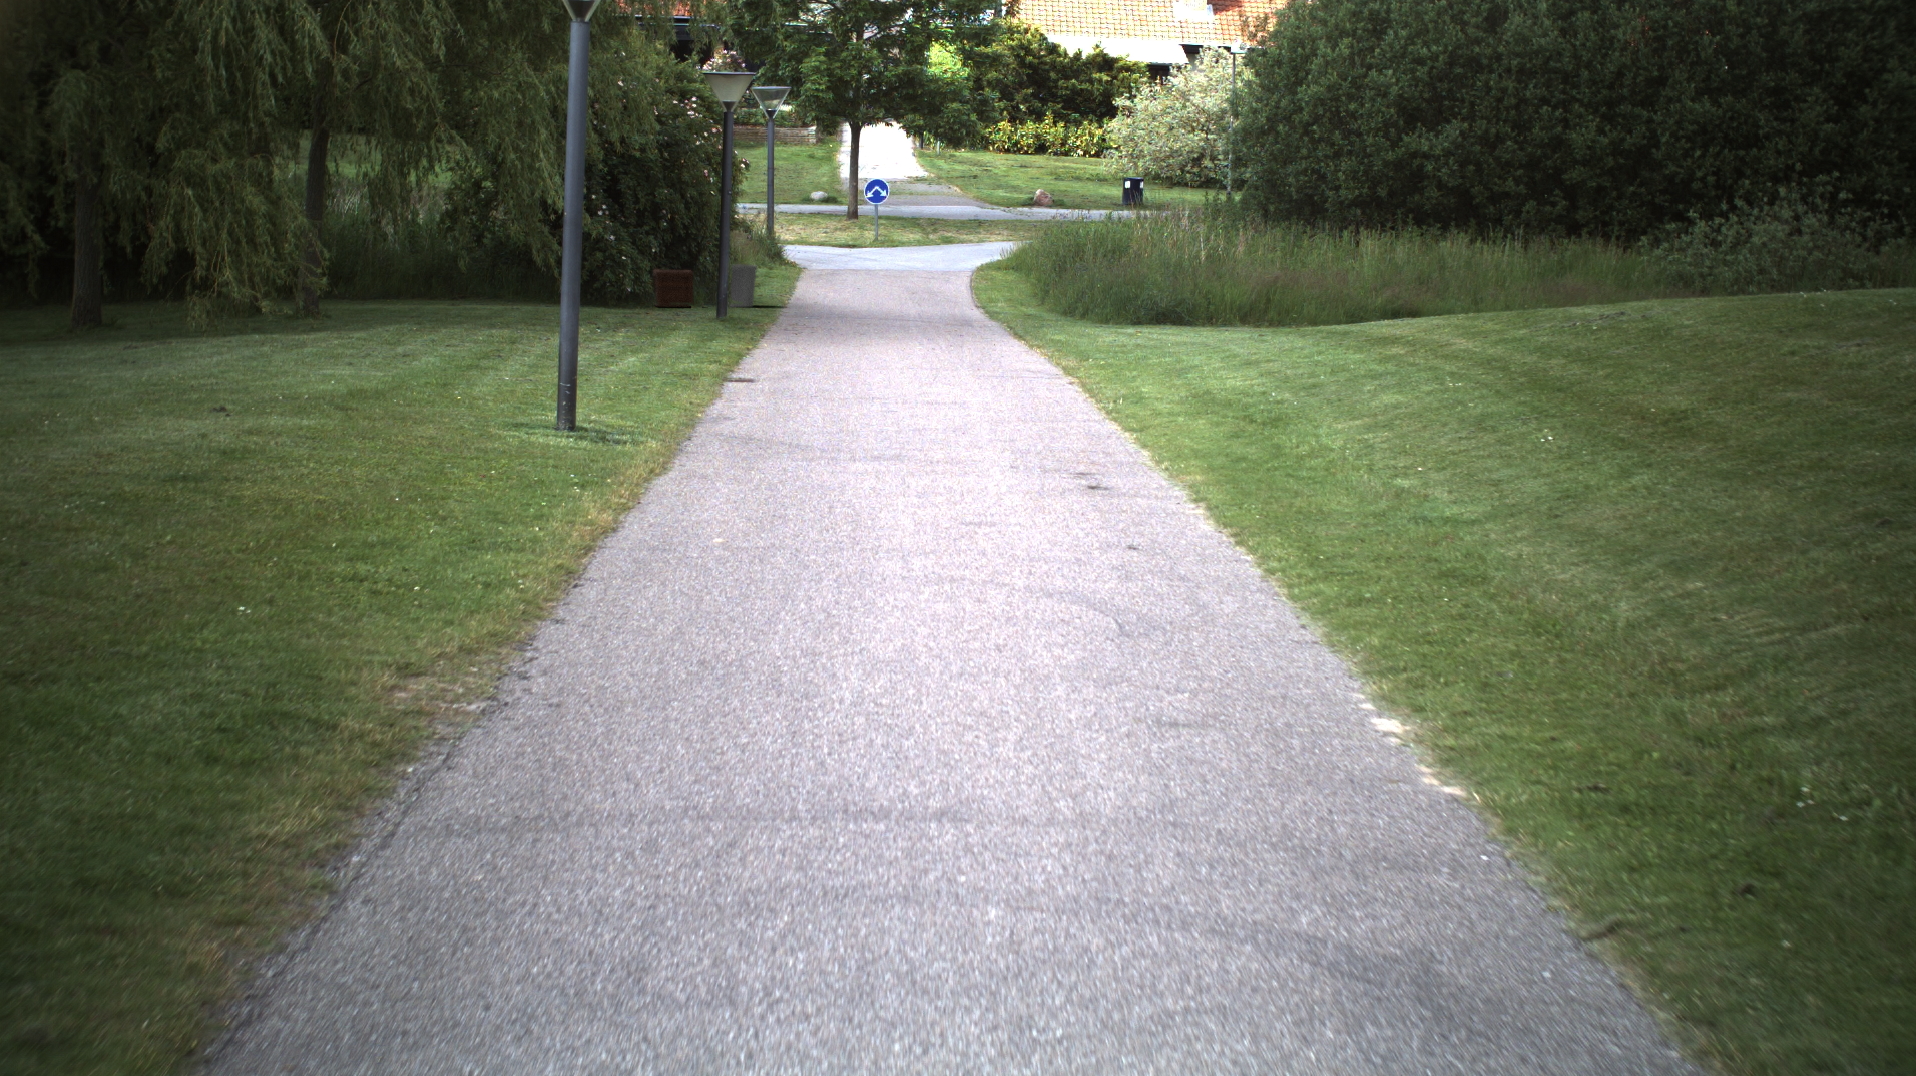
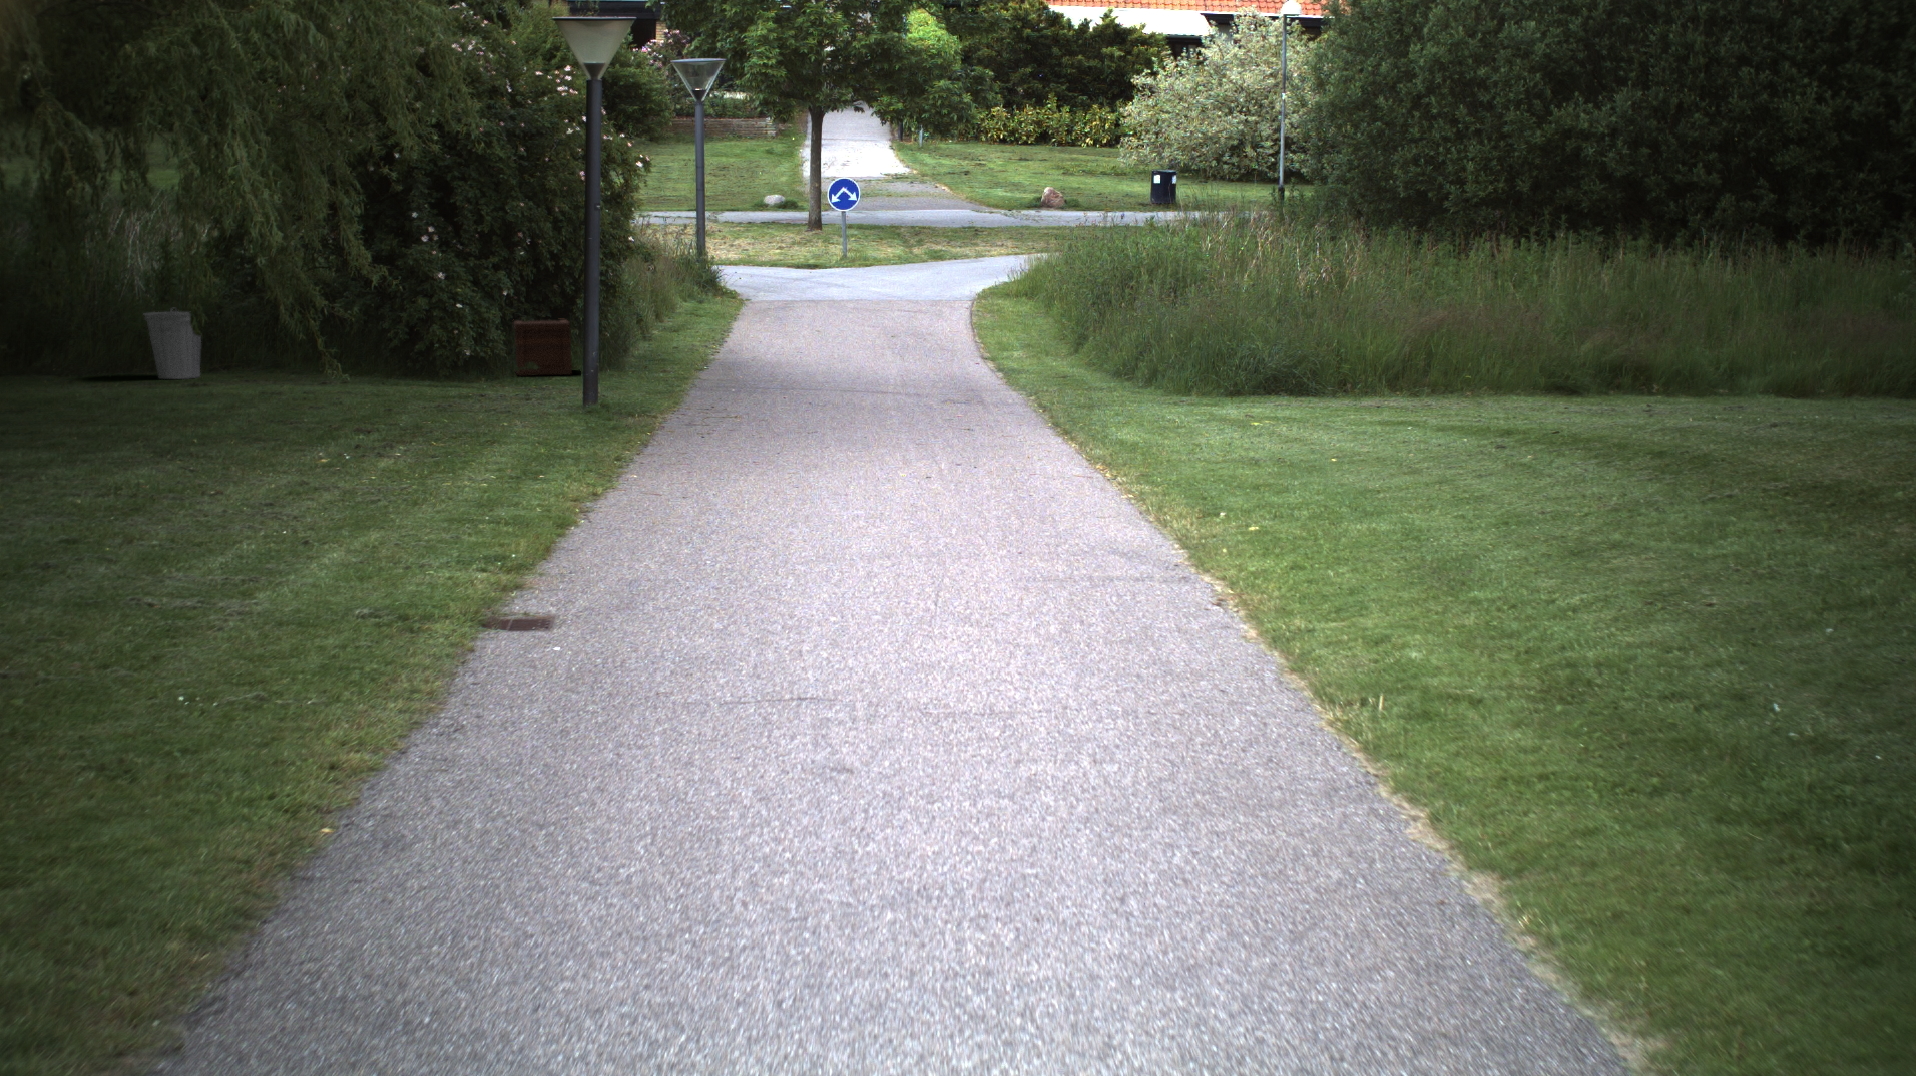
trash can: present [730,264,757,307] -> present [144,309,201,379]

